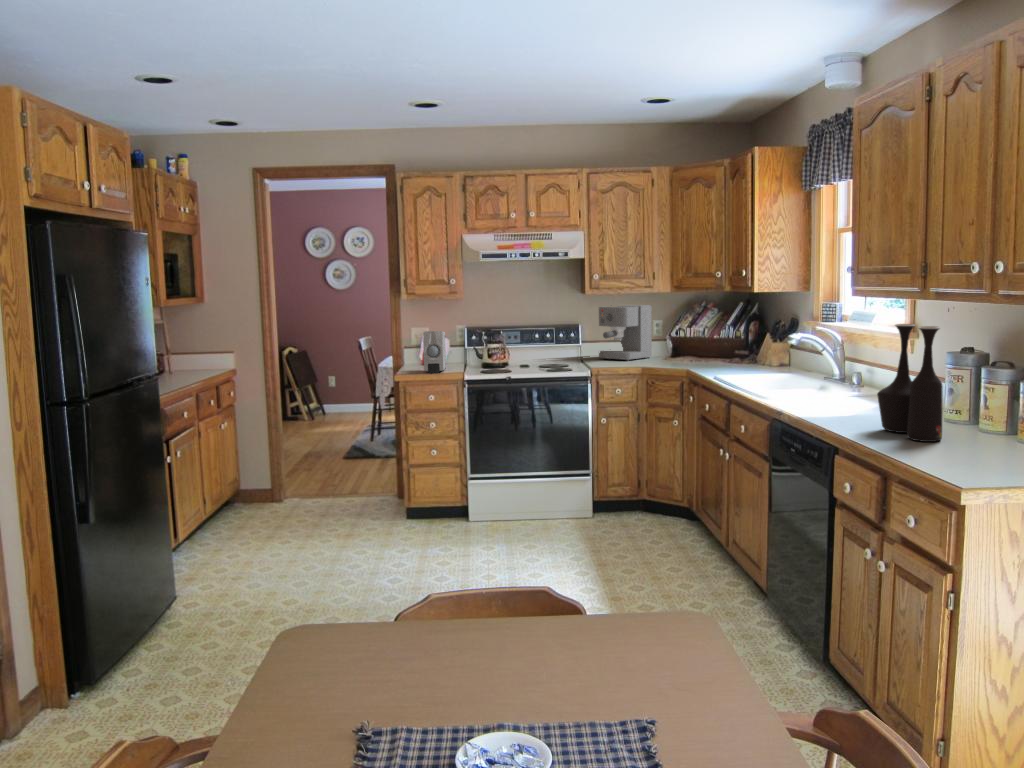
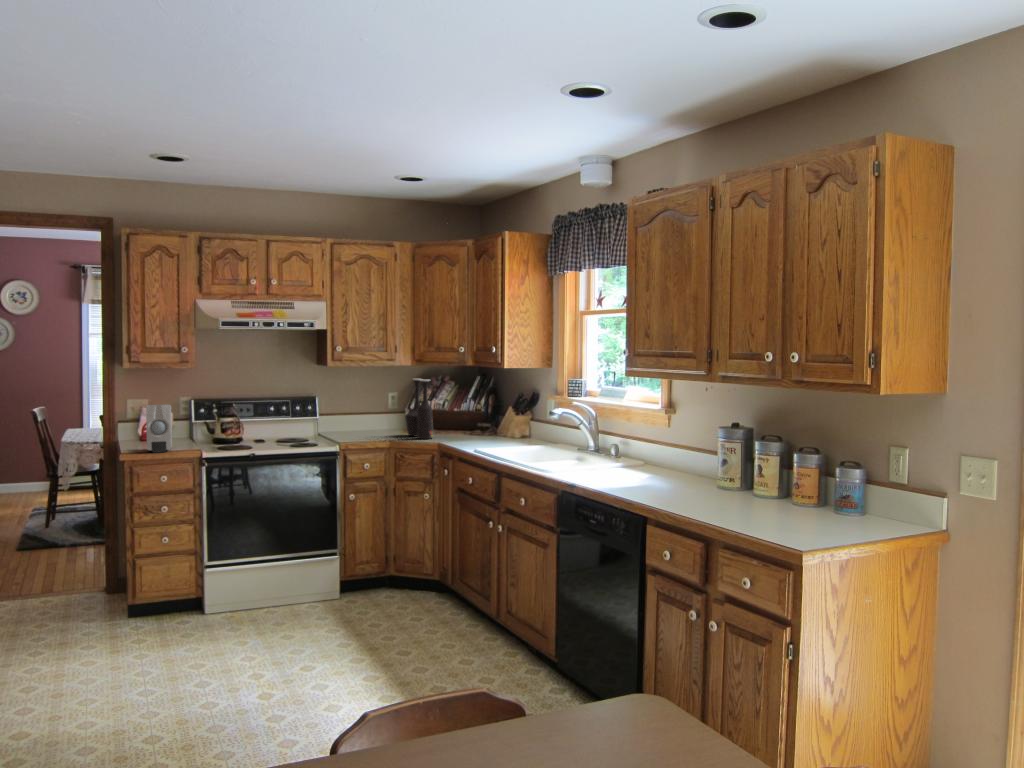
coffee maker: present [599,305,652,361] -> none [339,377,392,433]
vase: present [877,324,943,442] -> present [405,379,433,439]

